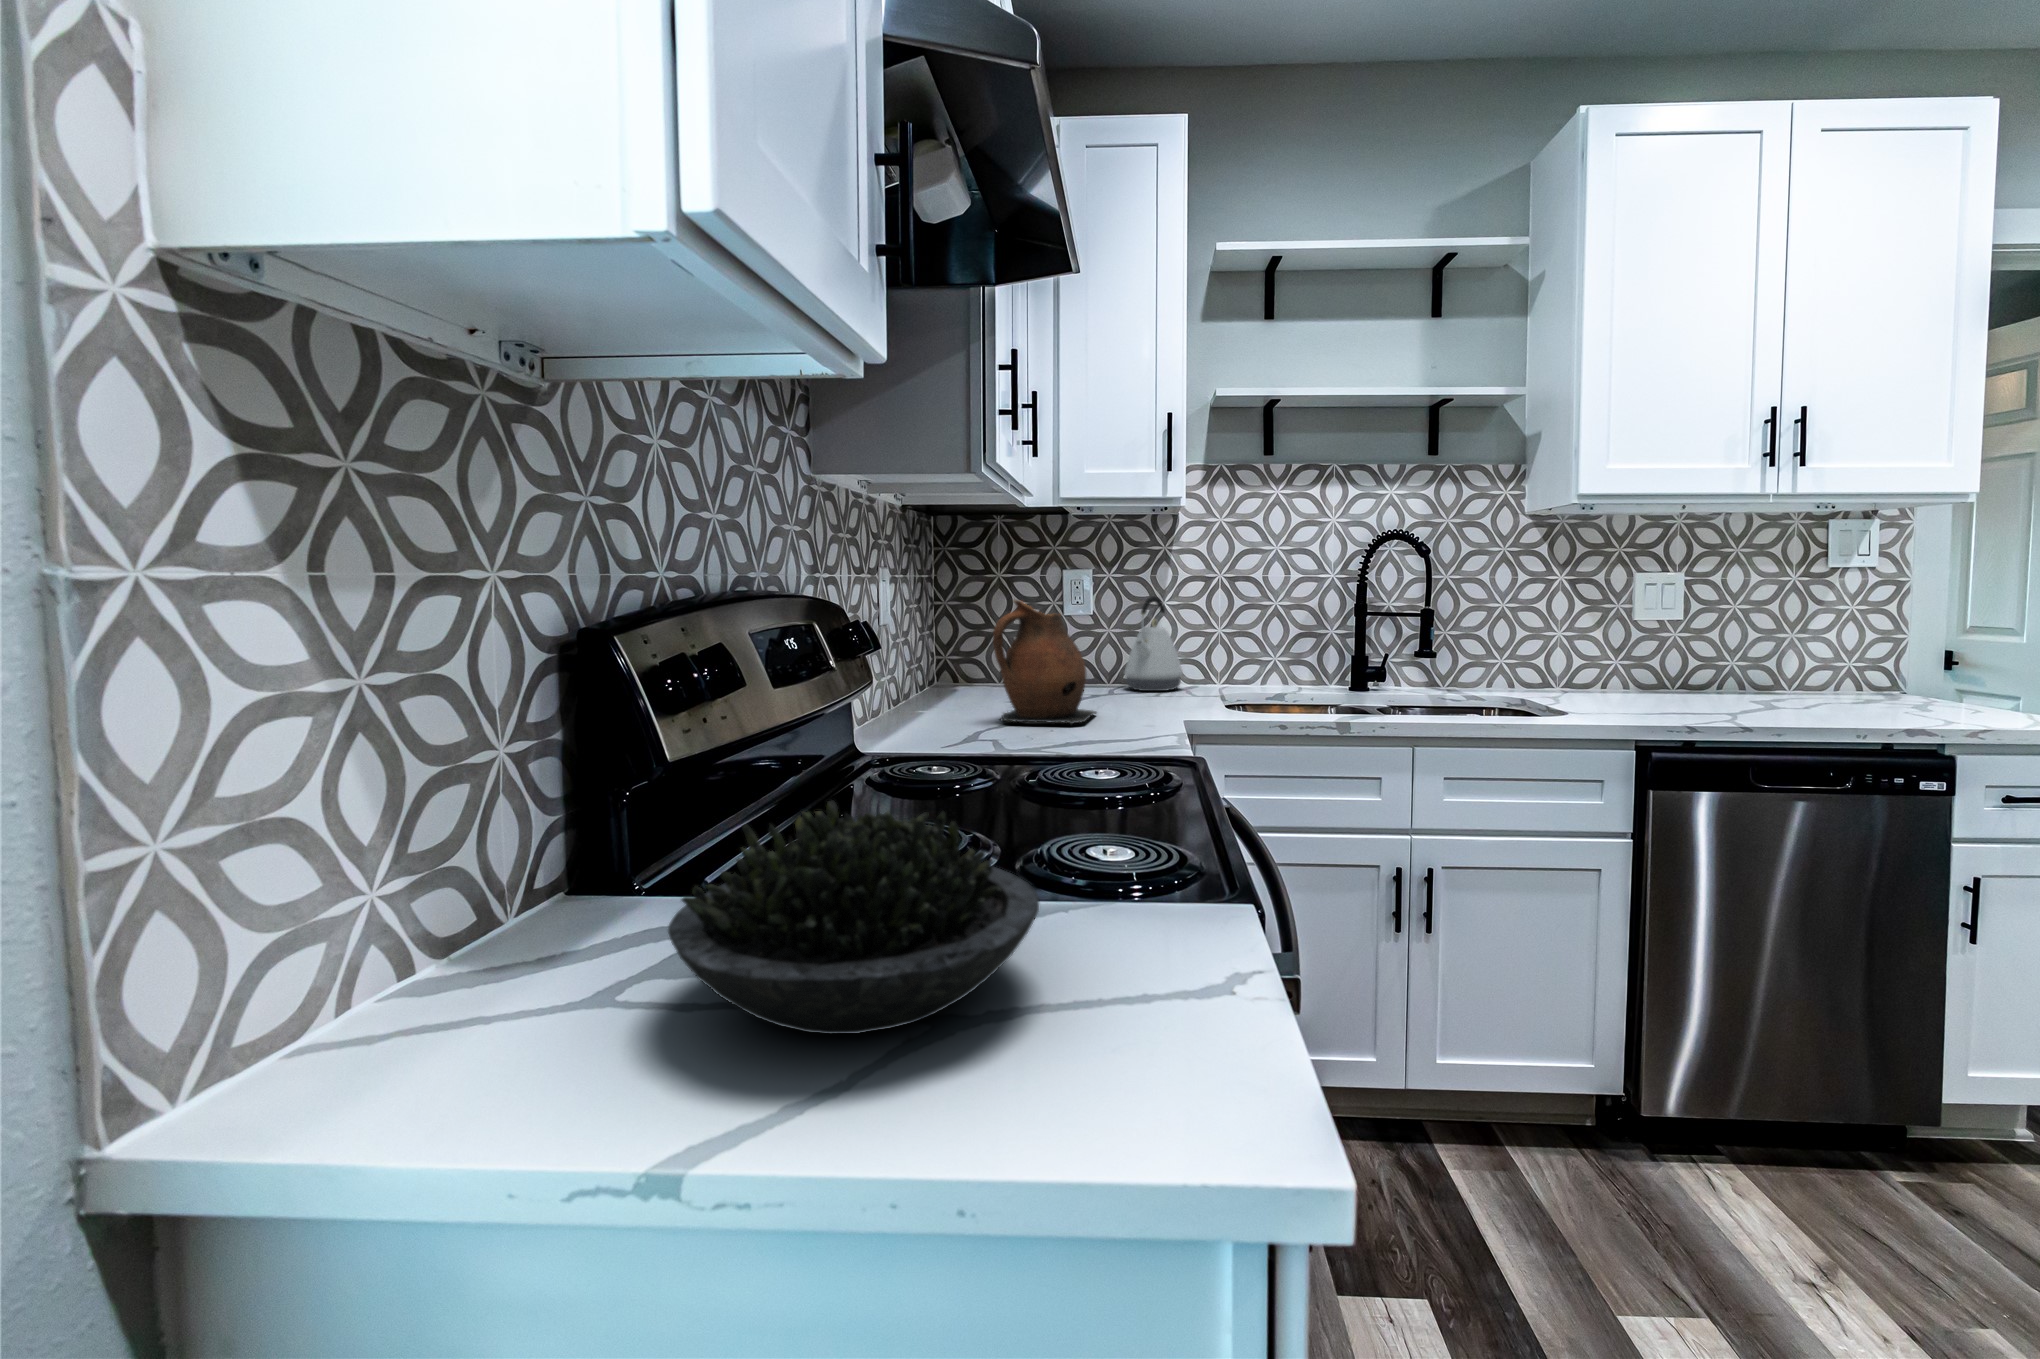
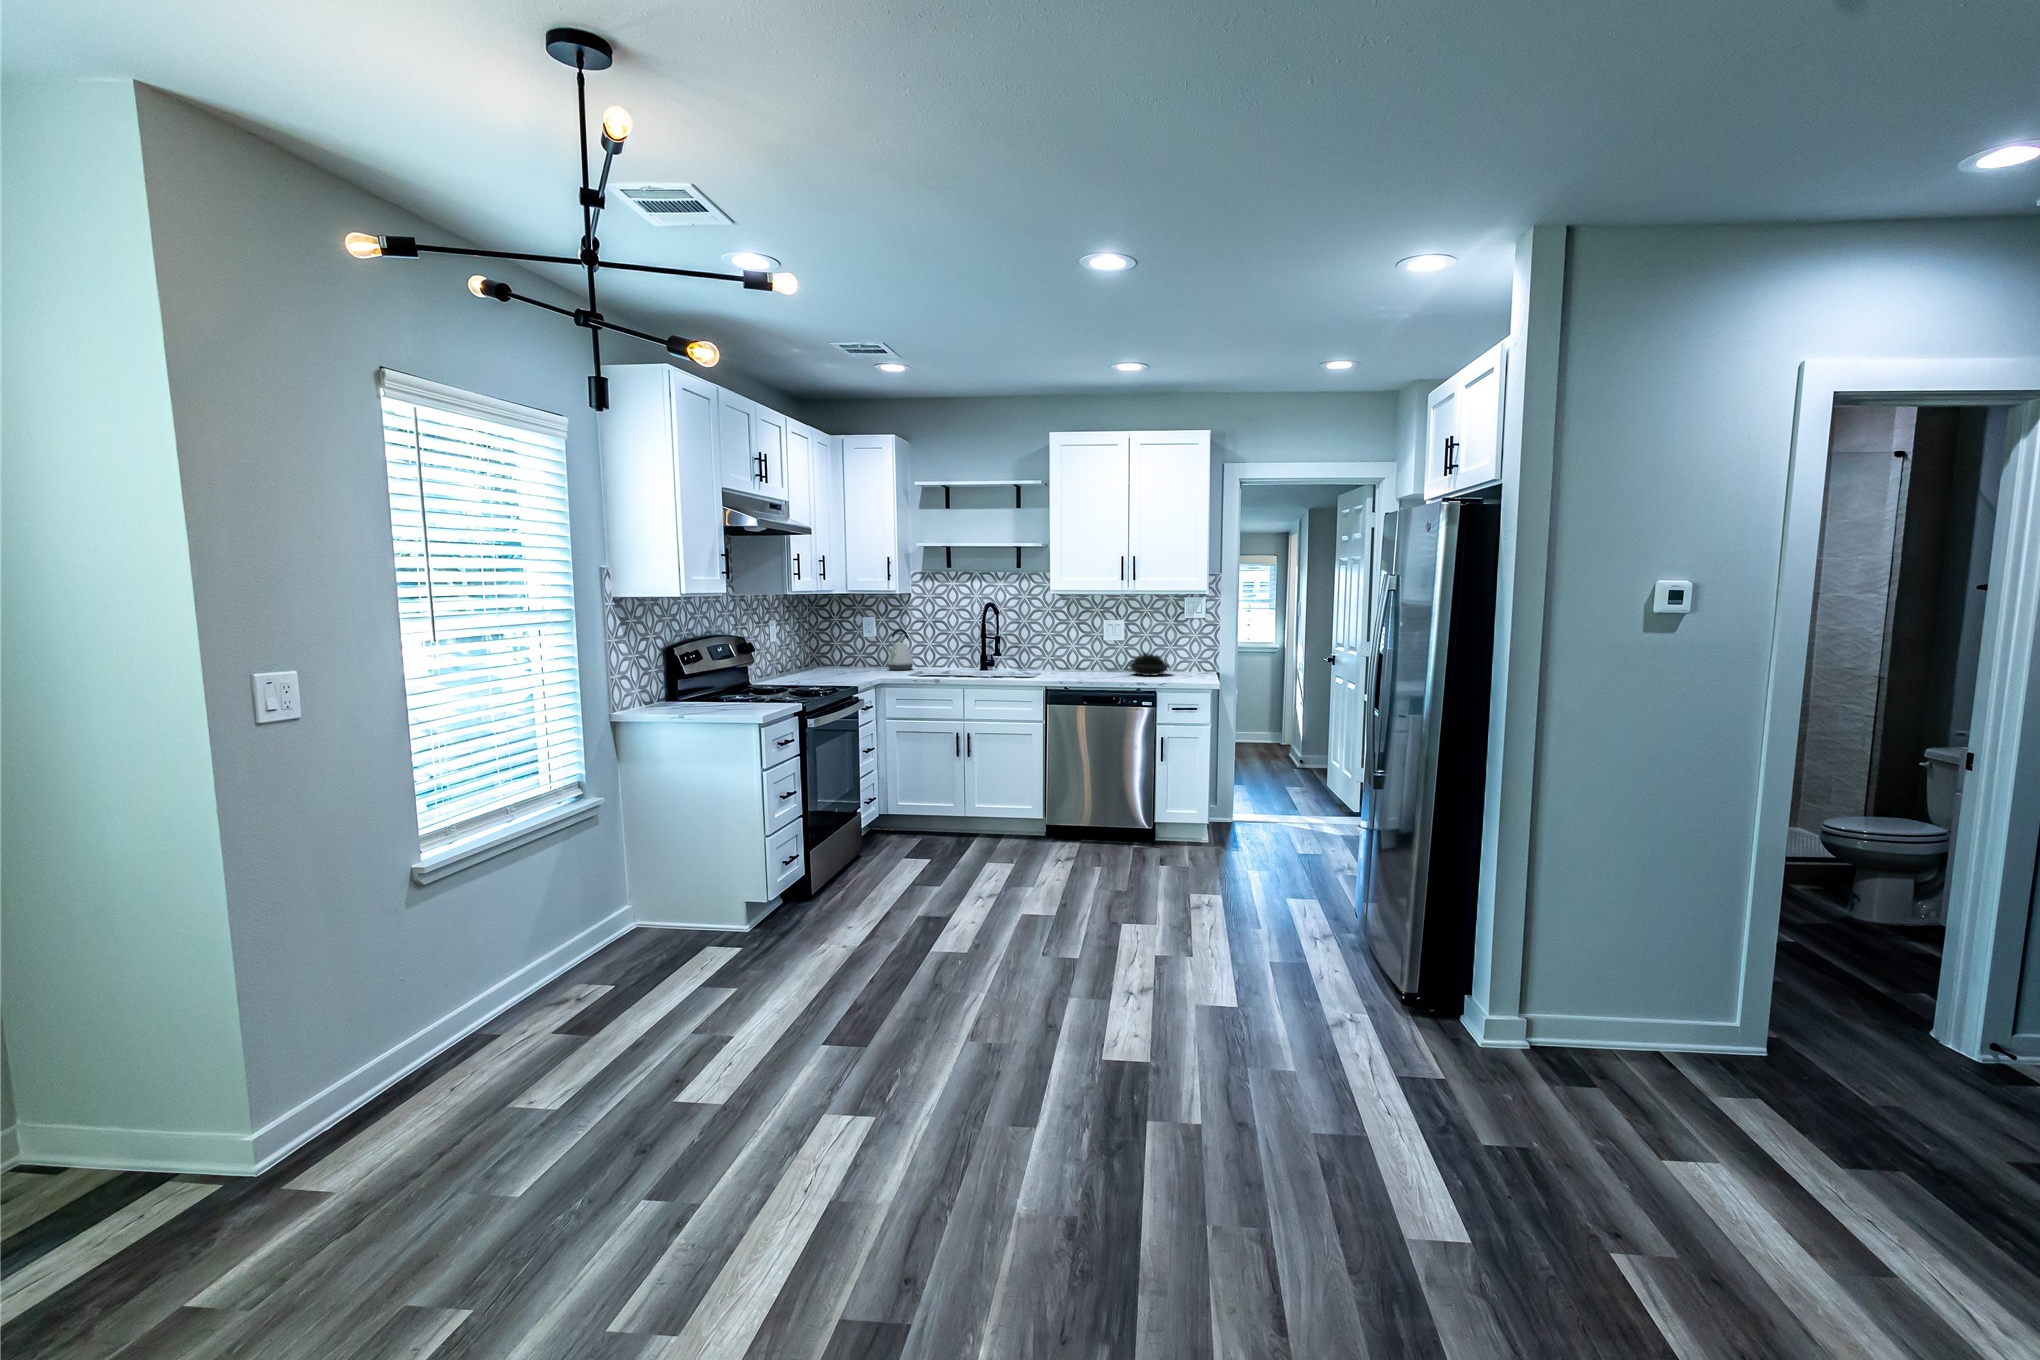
ceramic pitcher: present [993,600,1097,724] -> none [808,633,853,679]
succulent plant: present [668,801,1039,1034] -> present [1129,653,1169,676]

